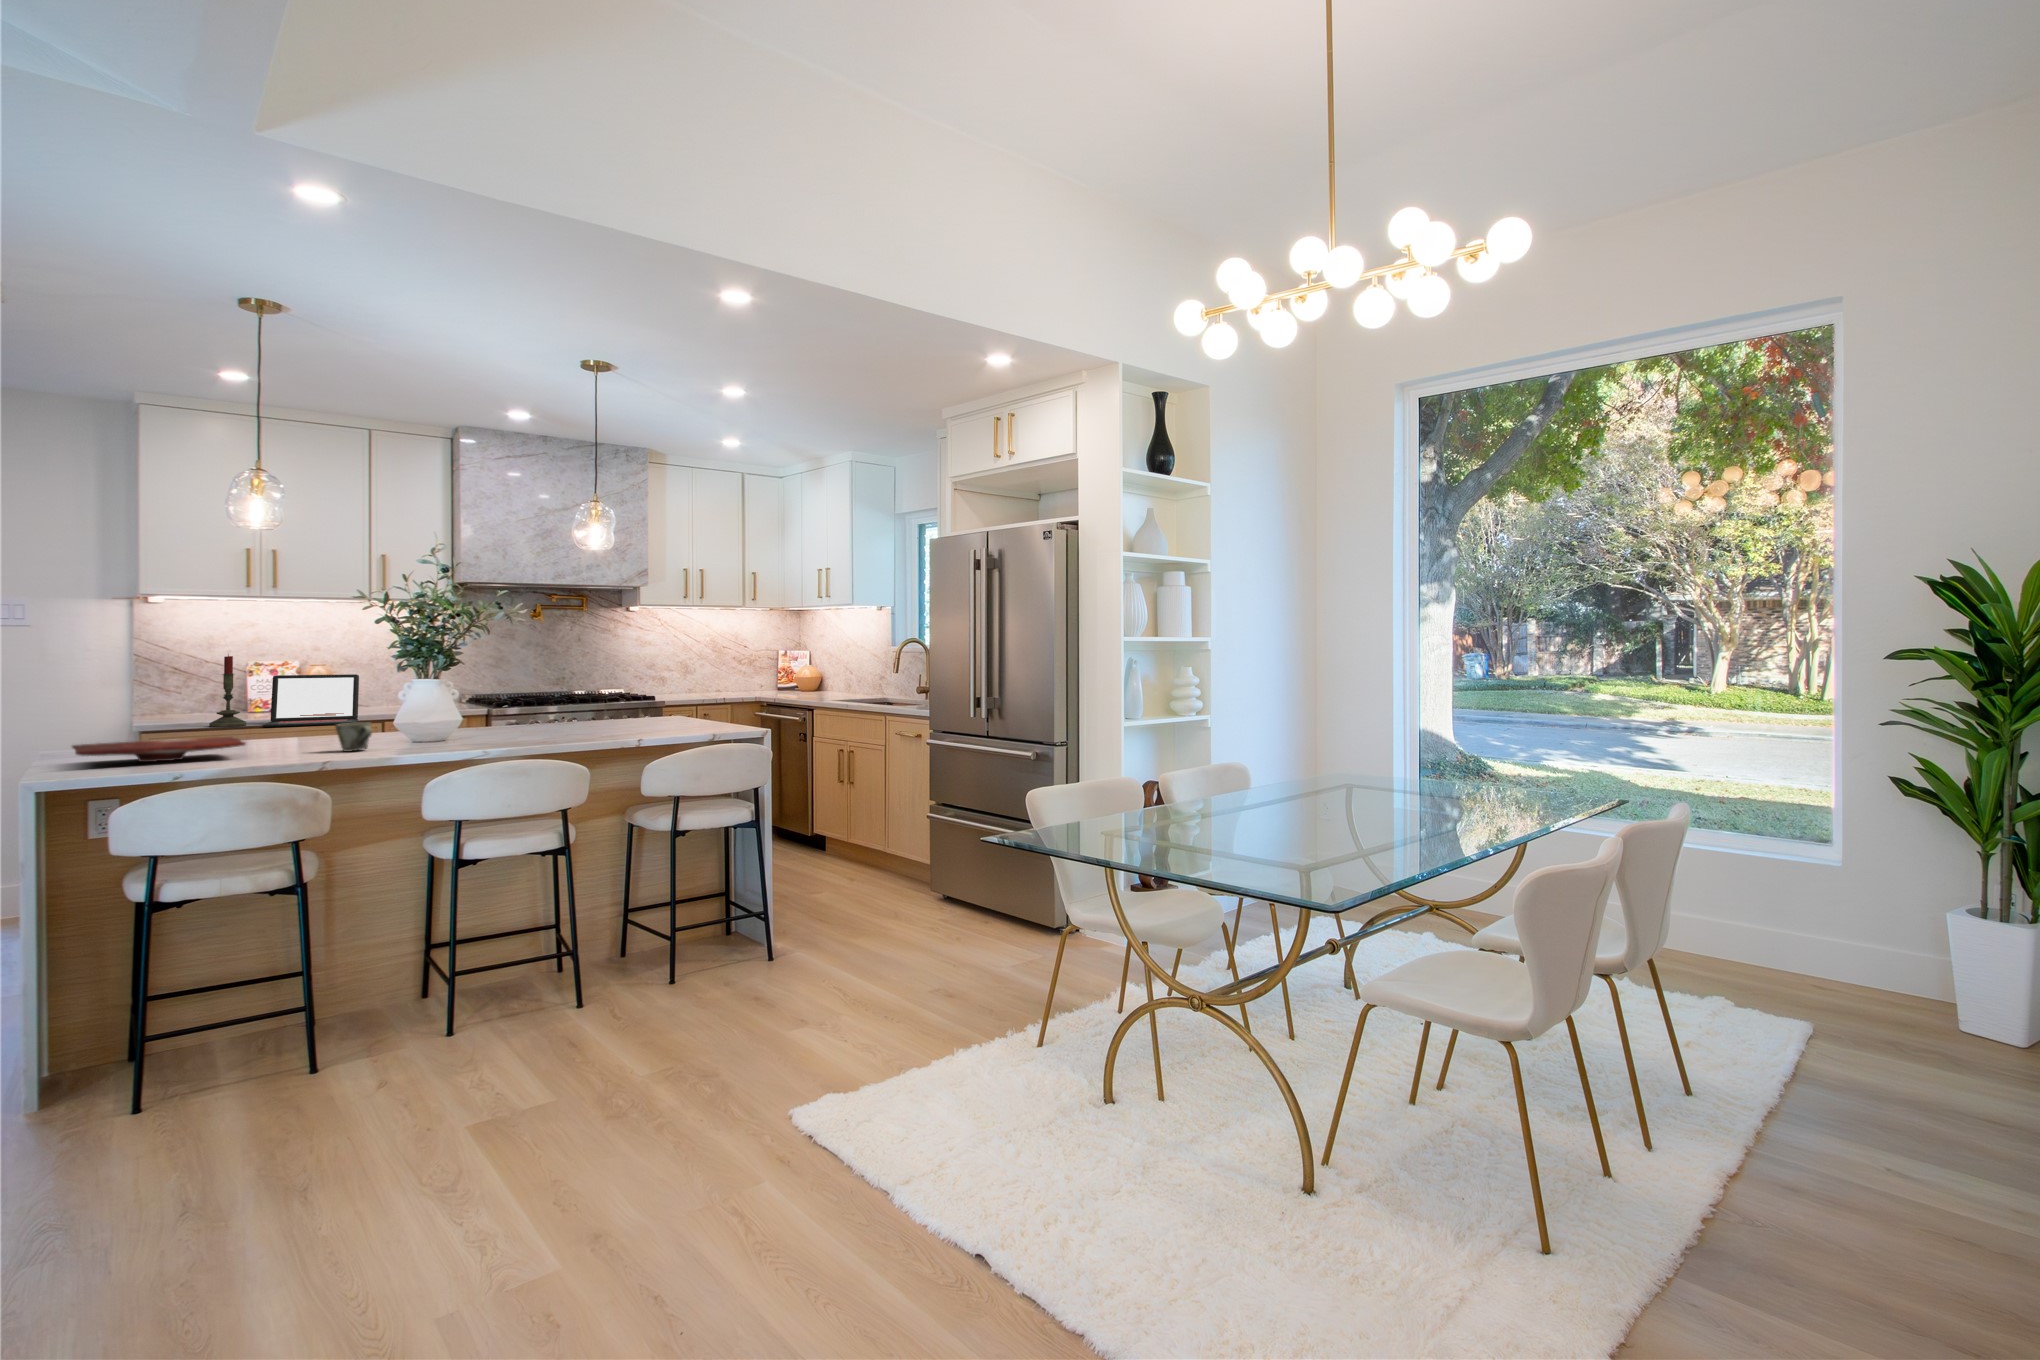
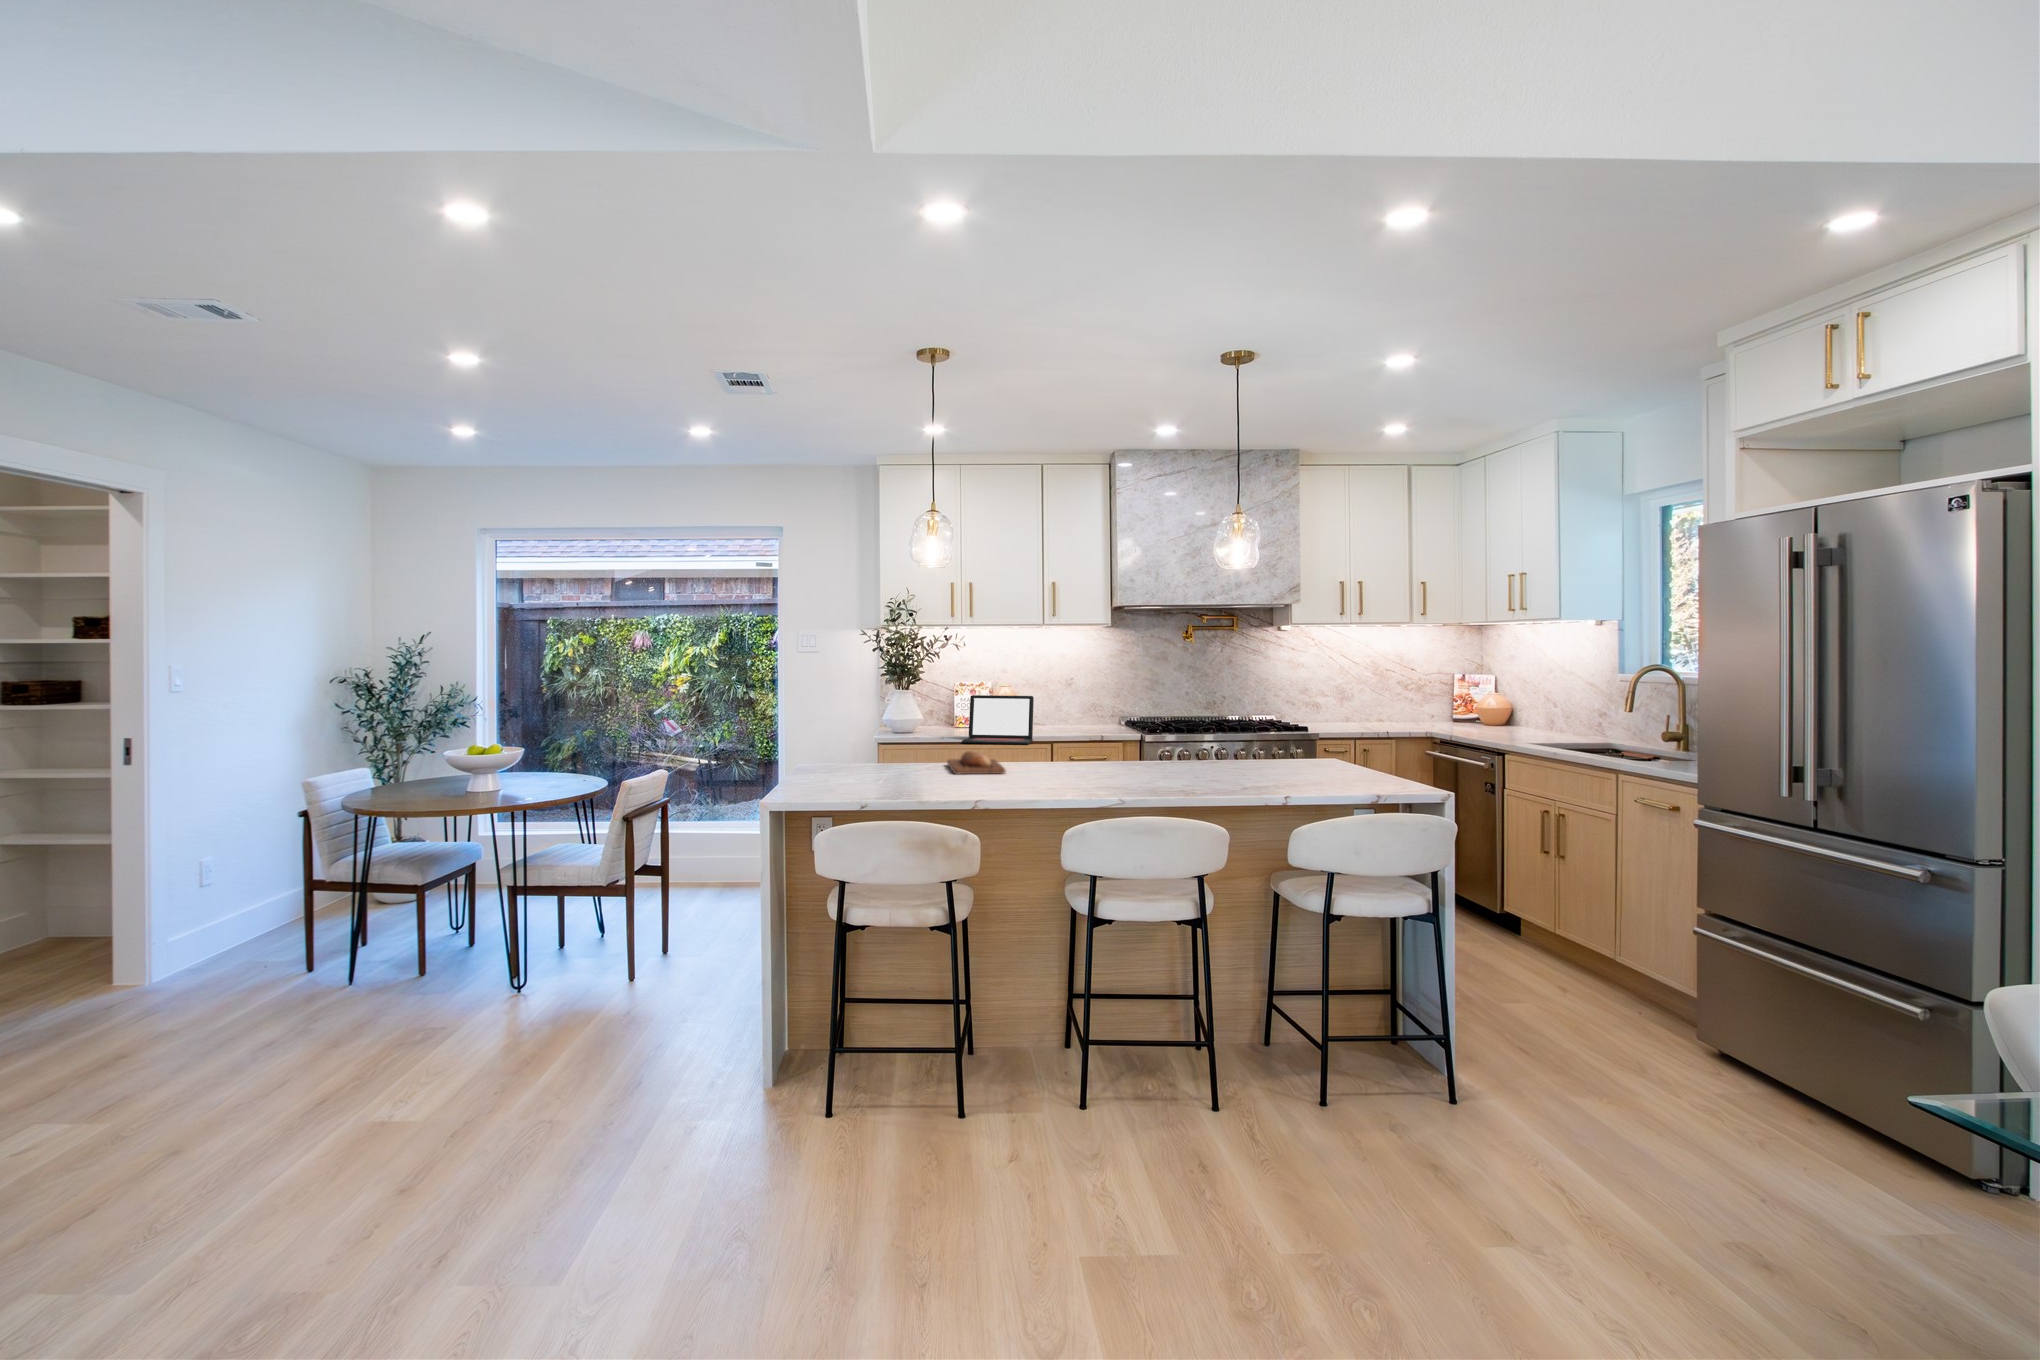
candle: present [209,654,246,727] -> none [927,675,952,740]
mug: present [335,722,372,751] -> none [1000,754,1029,784]
bread loaf: none [255,727,338,750] -> present [947,751,1005,774]
cutting board: present [72,737,245,762] -> none [819,761,932,781]

